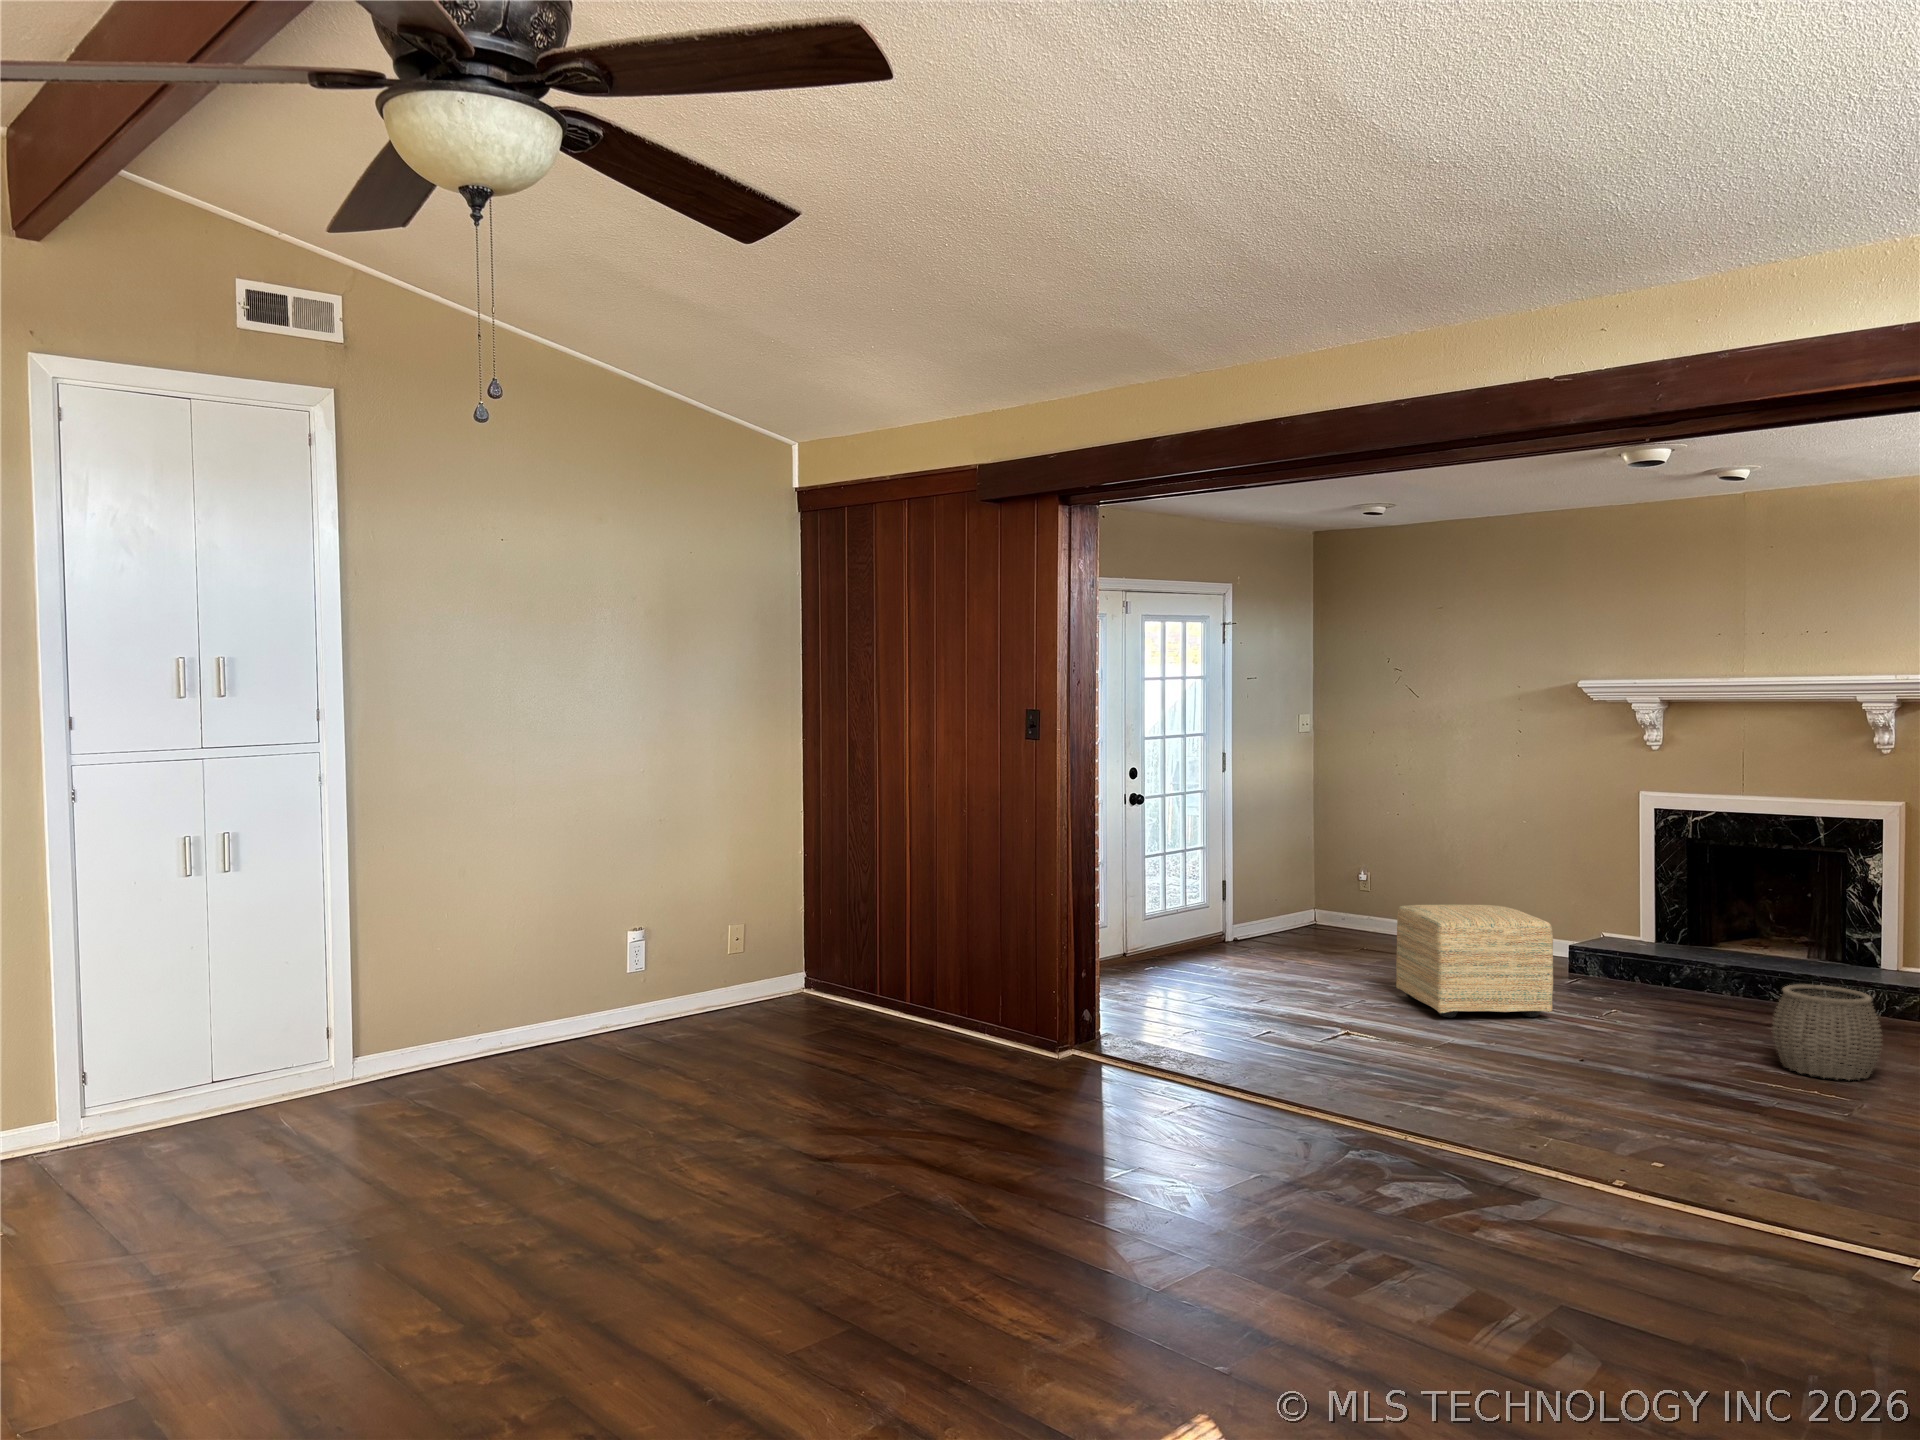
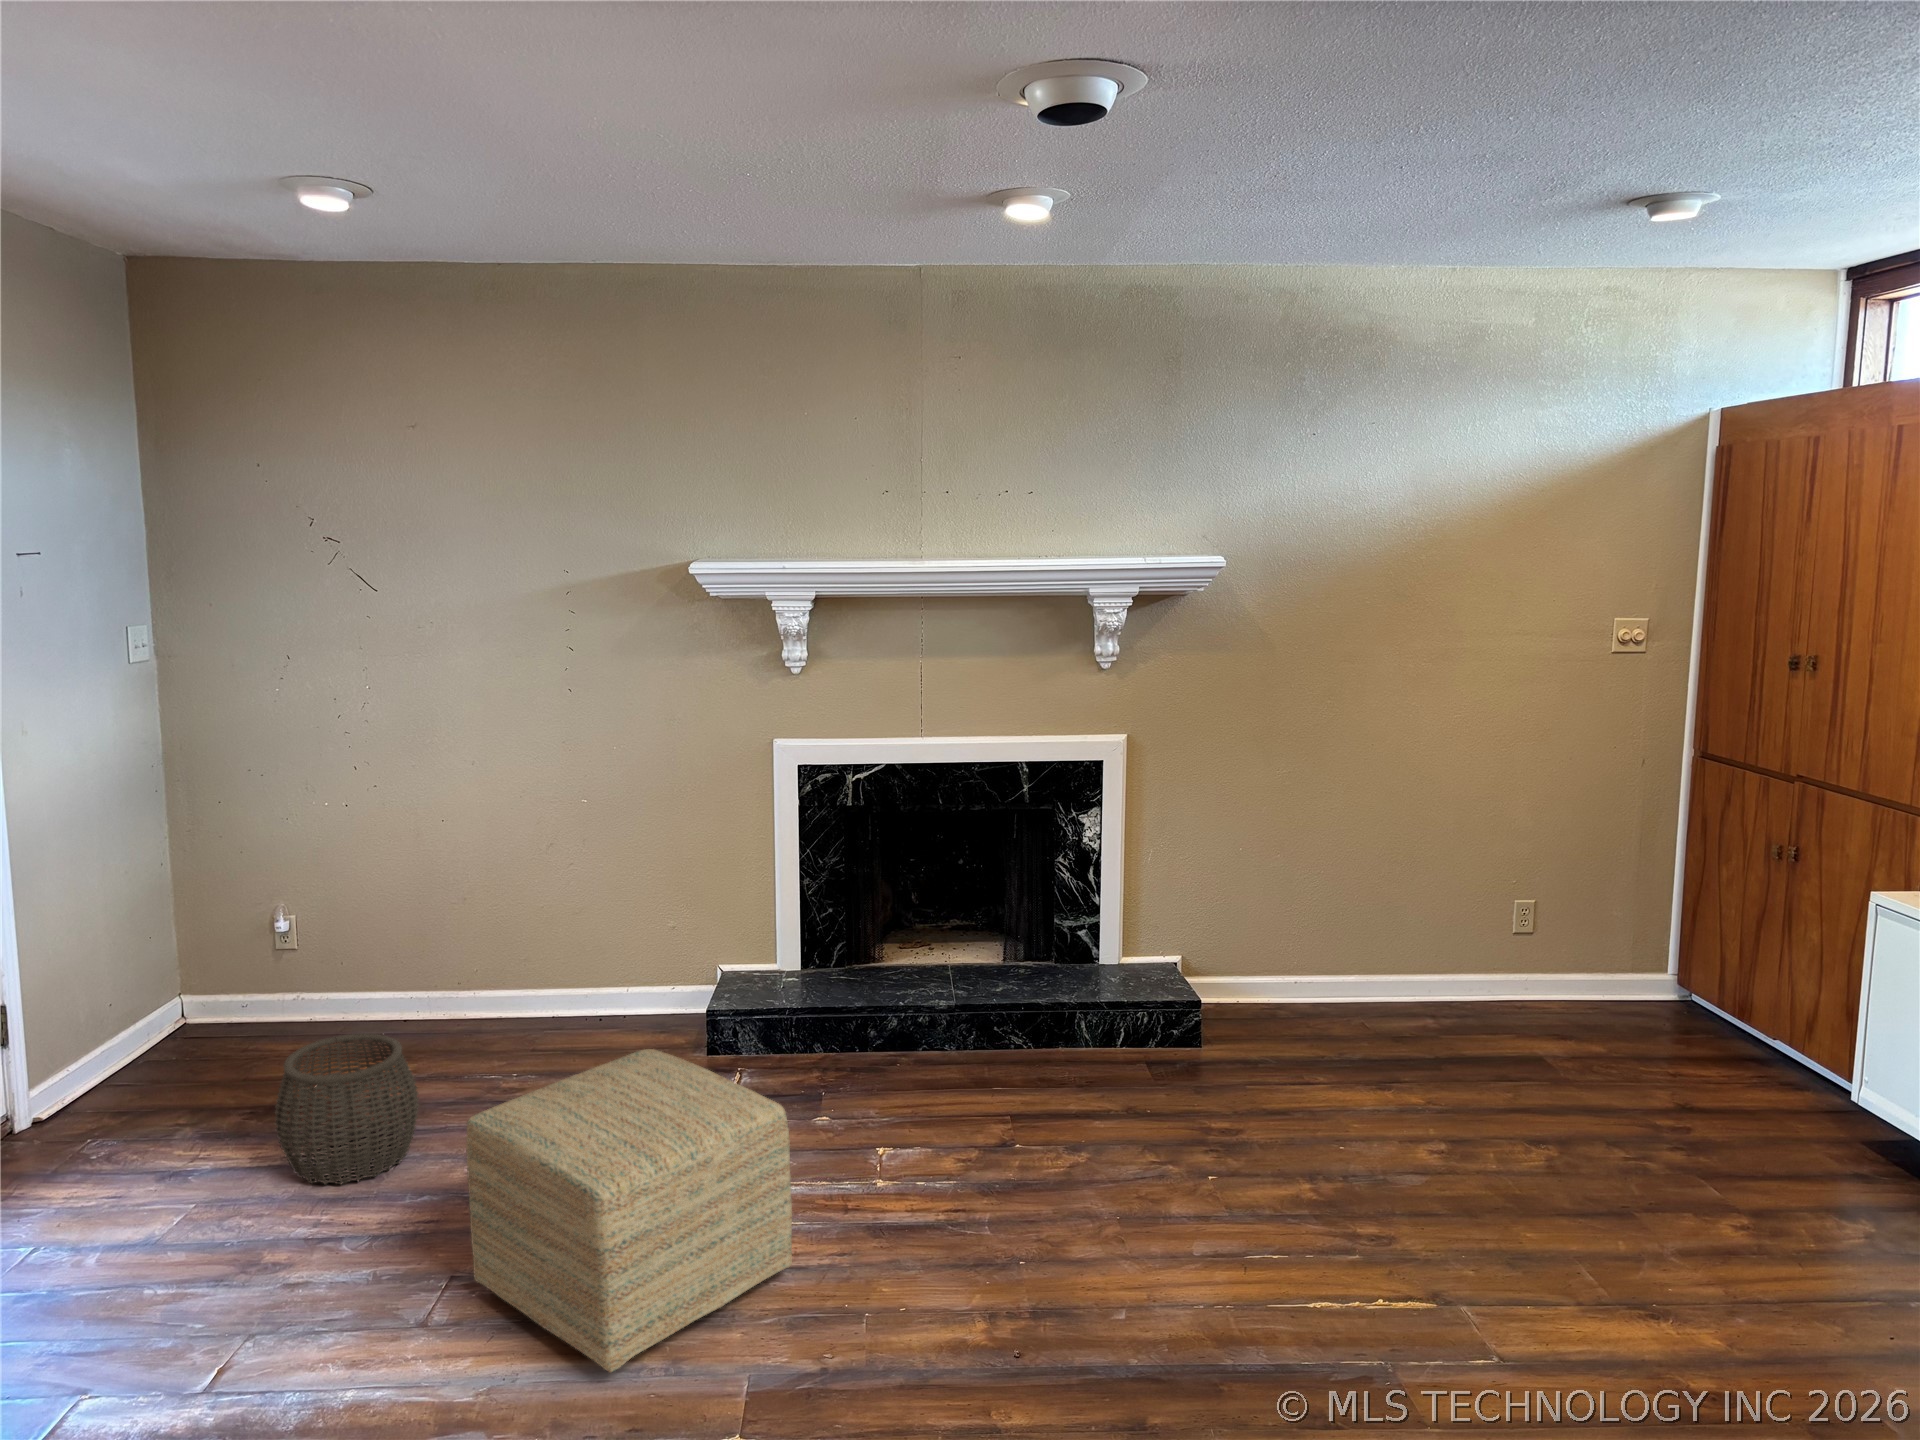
woven basket: present [1772,984,1882,1080] -> present [275,1033,419,1185]

